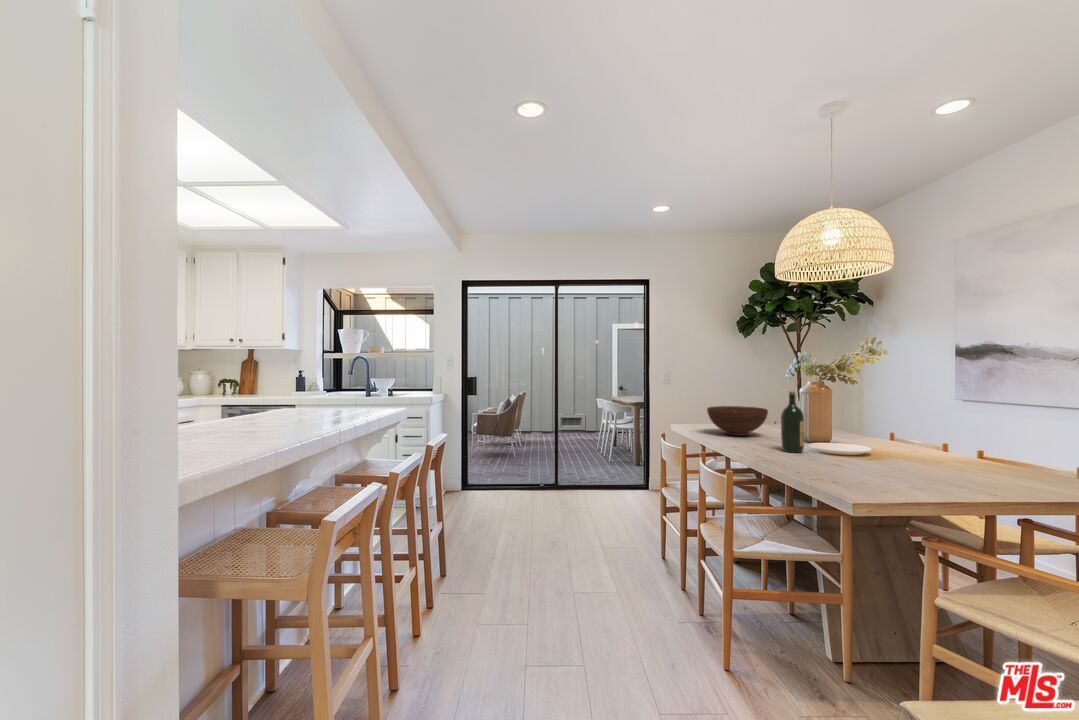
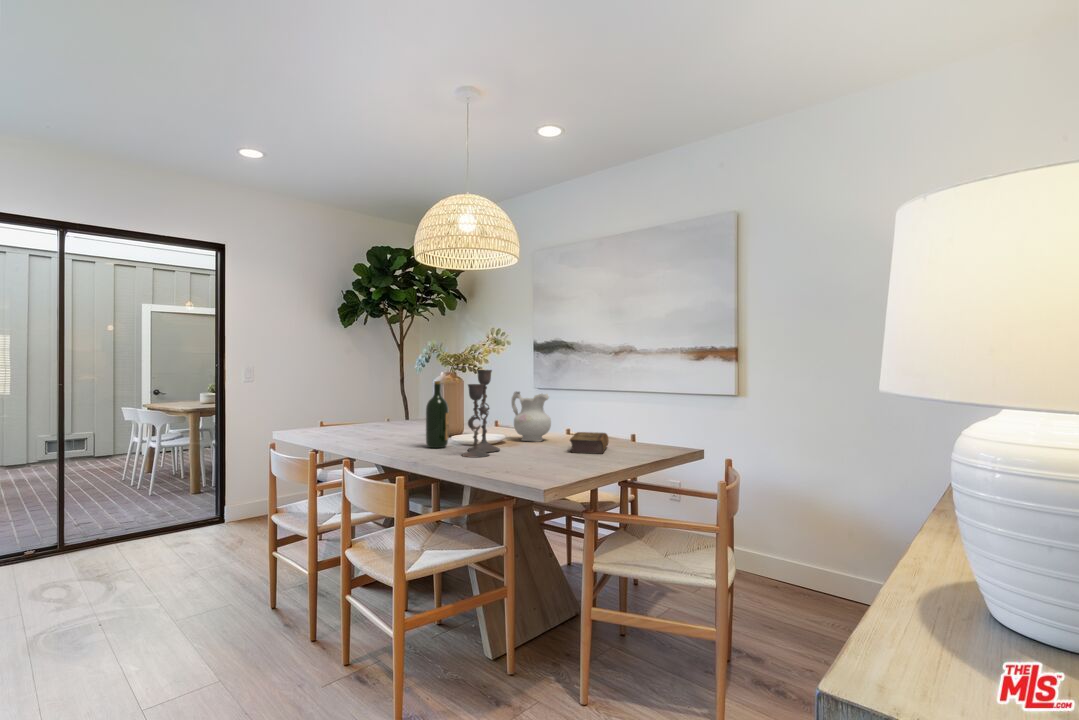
candlestick: none [807,383,857,467] -> present [462,370,500,457]
ceramic pitcher: none [888,404,941,460] -> present [512,392,551,442]
fruit bowl: present [707,406,768,436] -> none [327,404,398,438]
book: none [943,456,1018,485] -> present [570,432,609,454]

